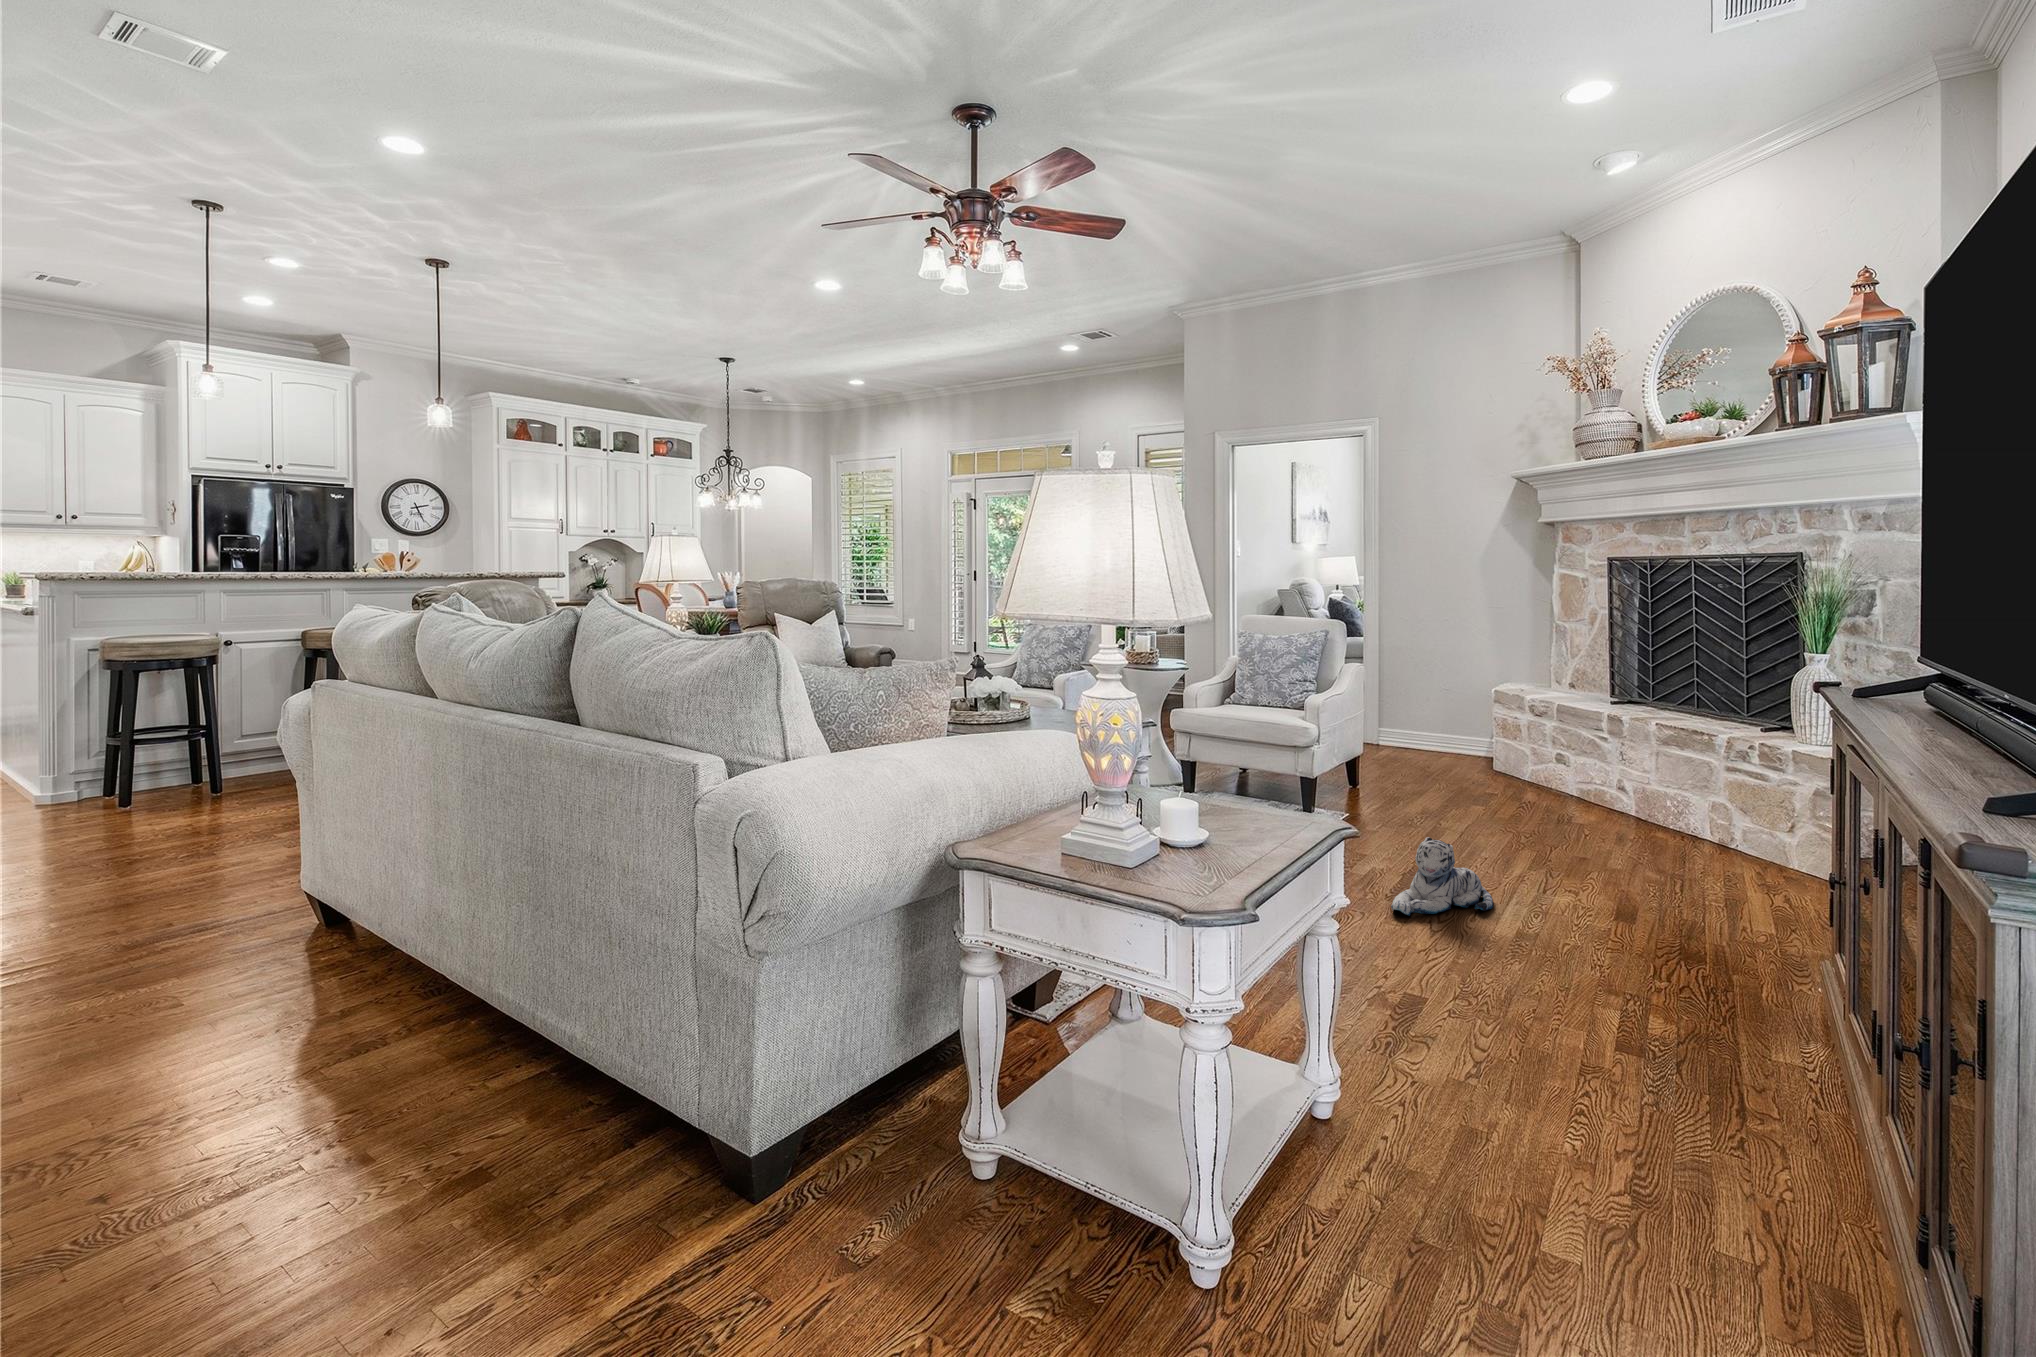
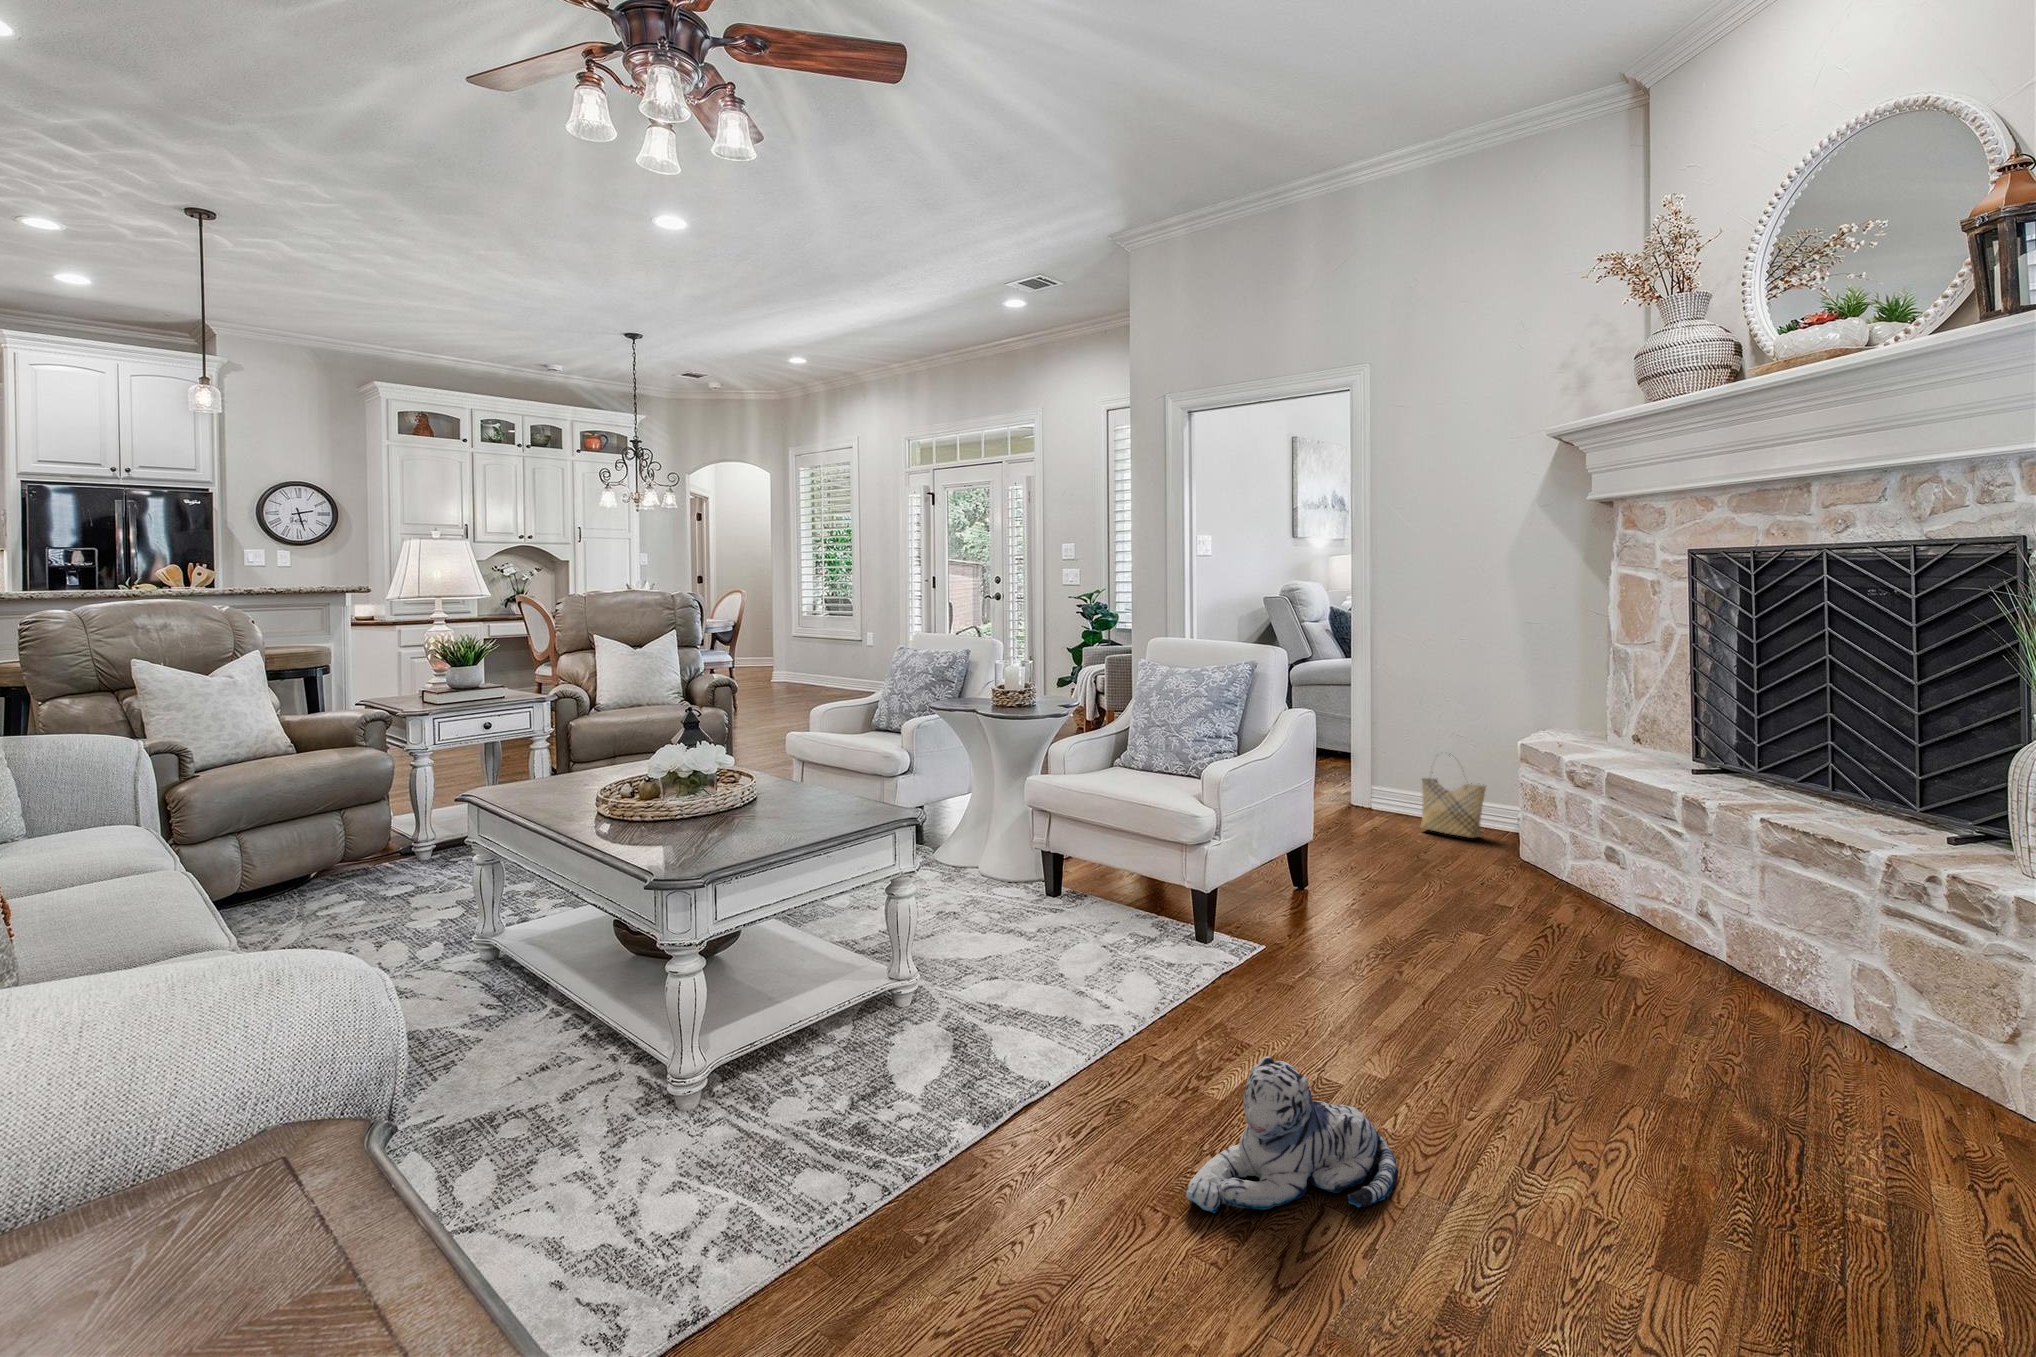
woven basket: none [1414,699,1461,760] -> present [1421,754,1486,838]

